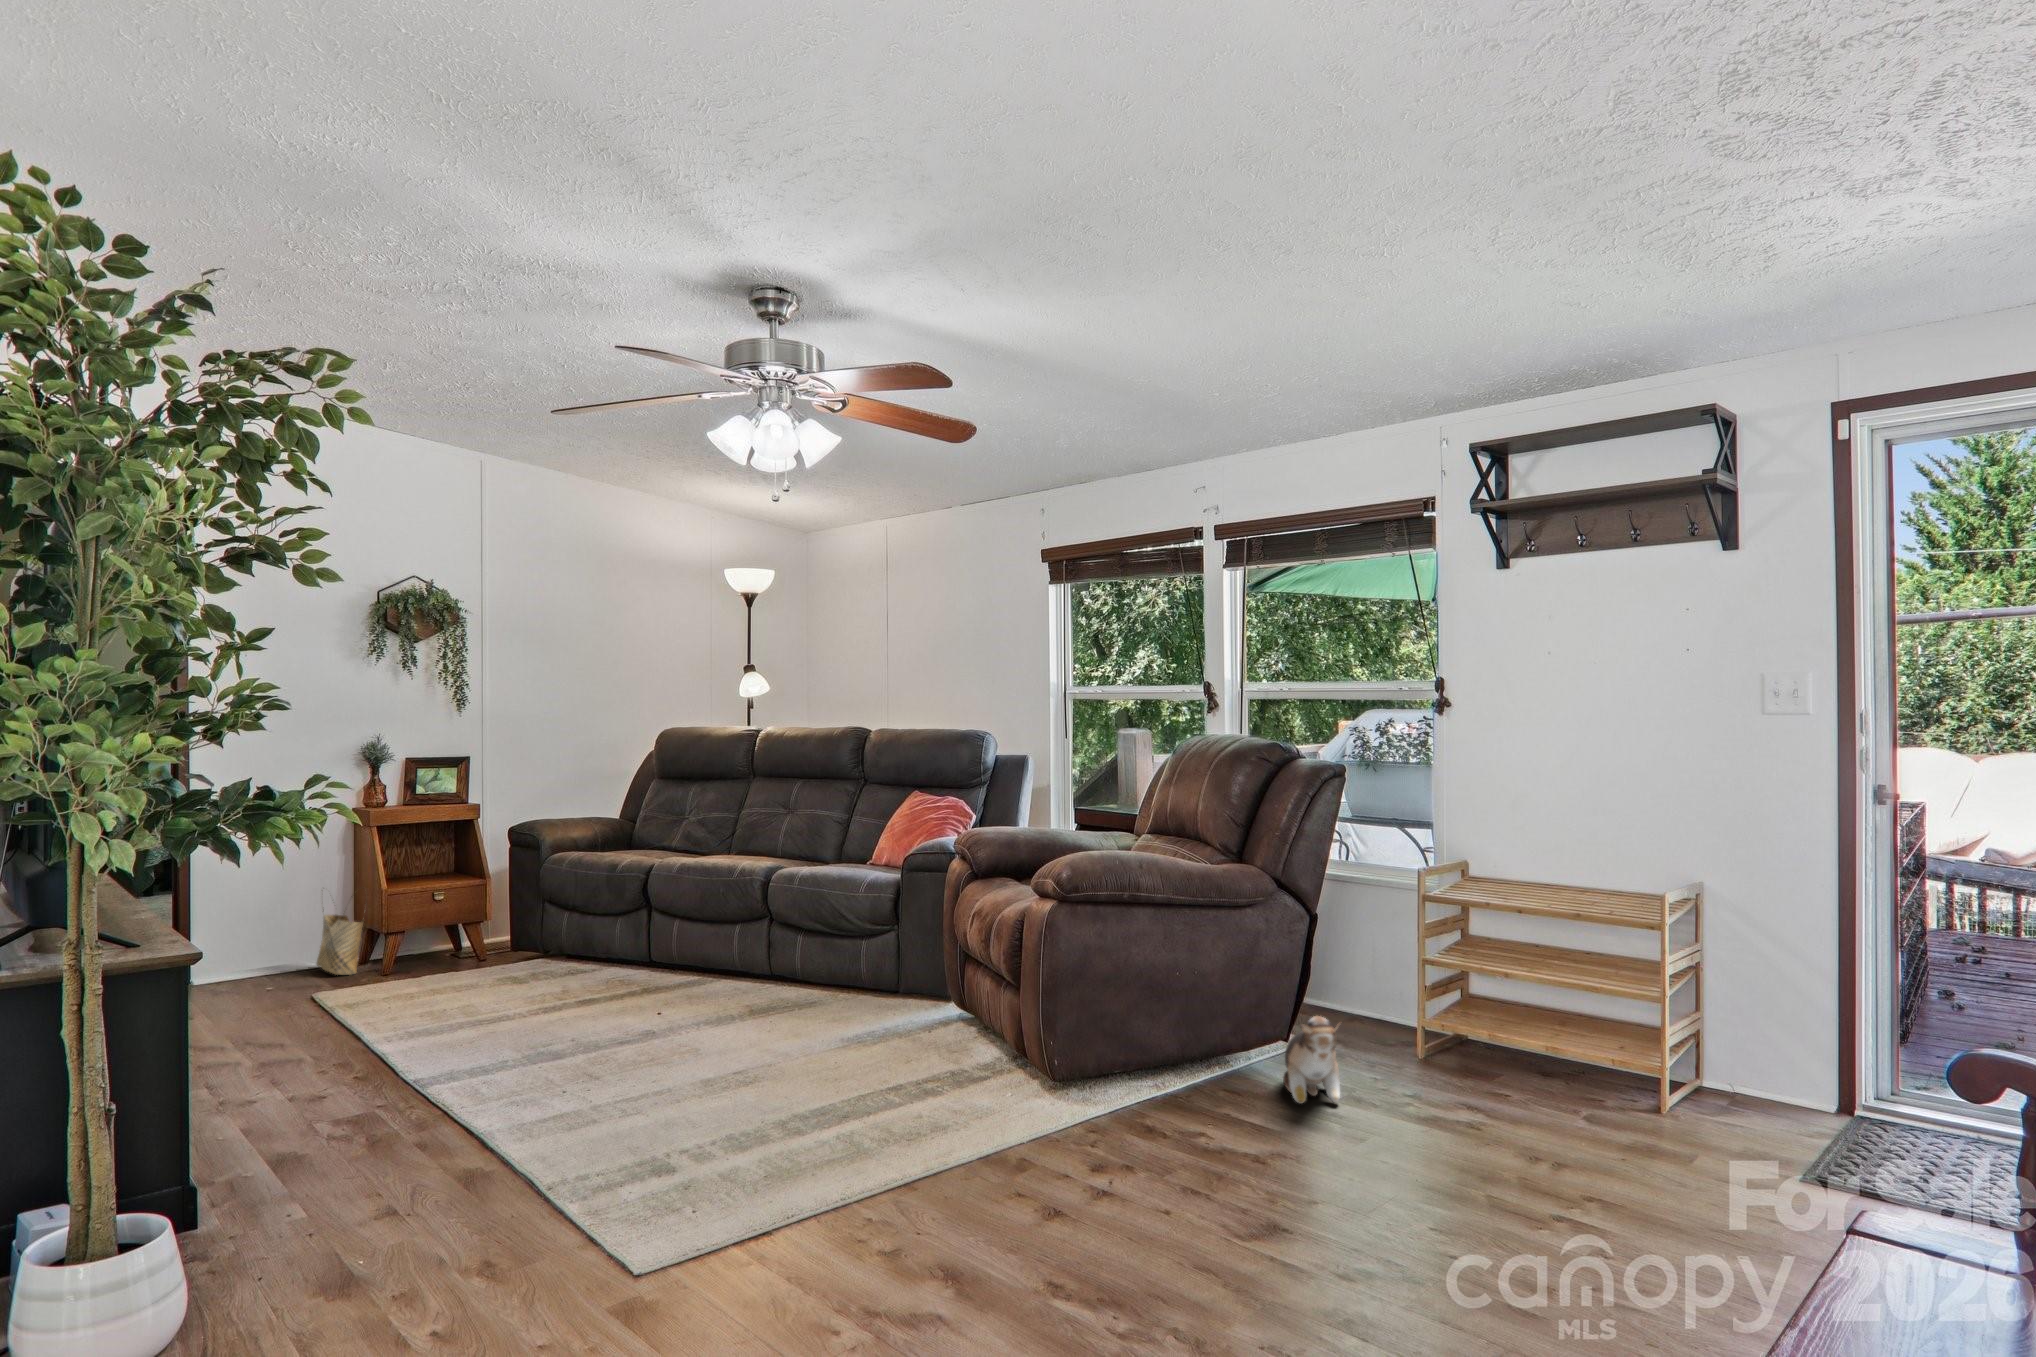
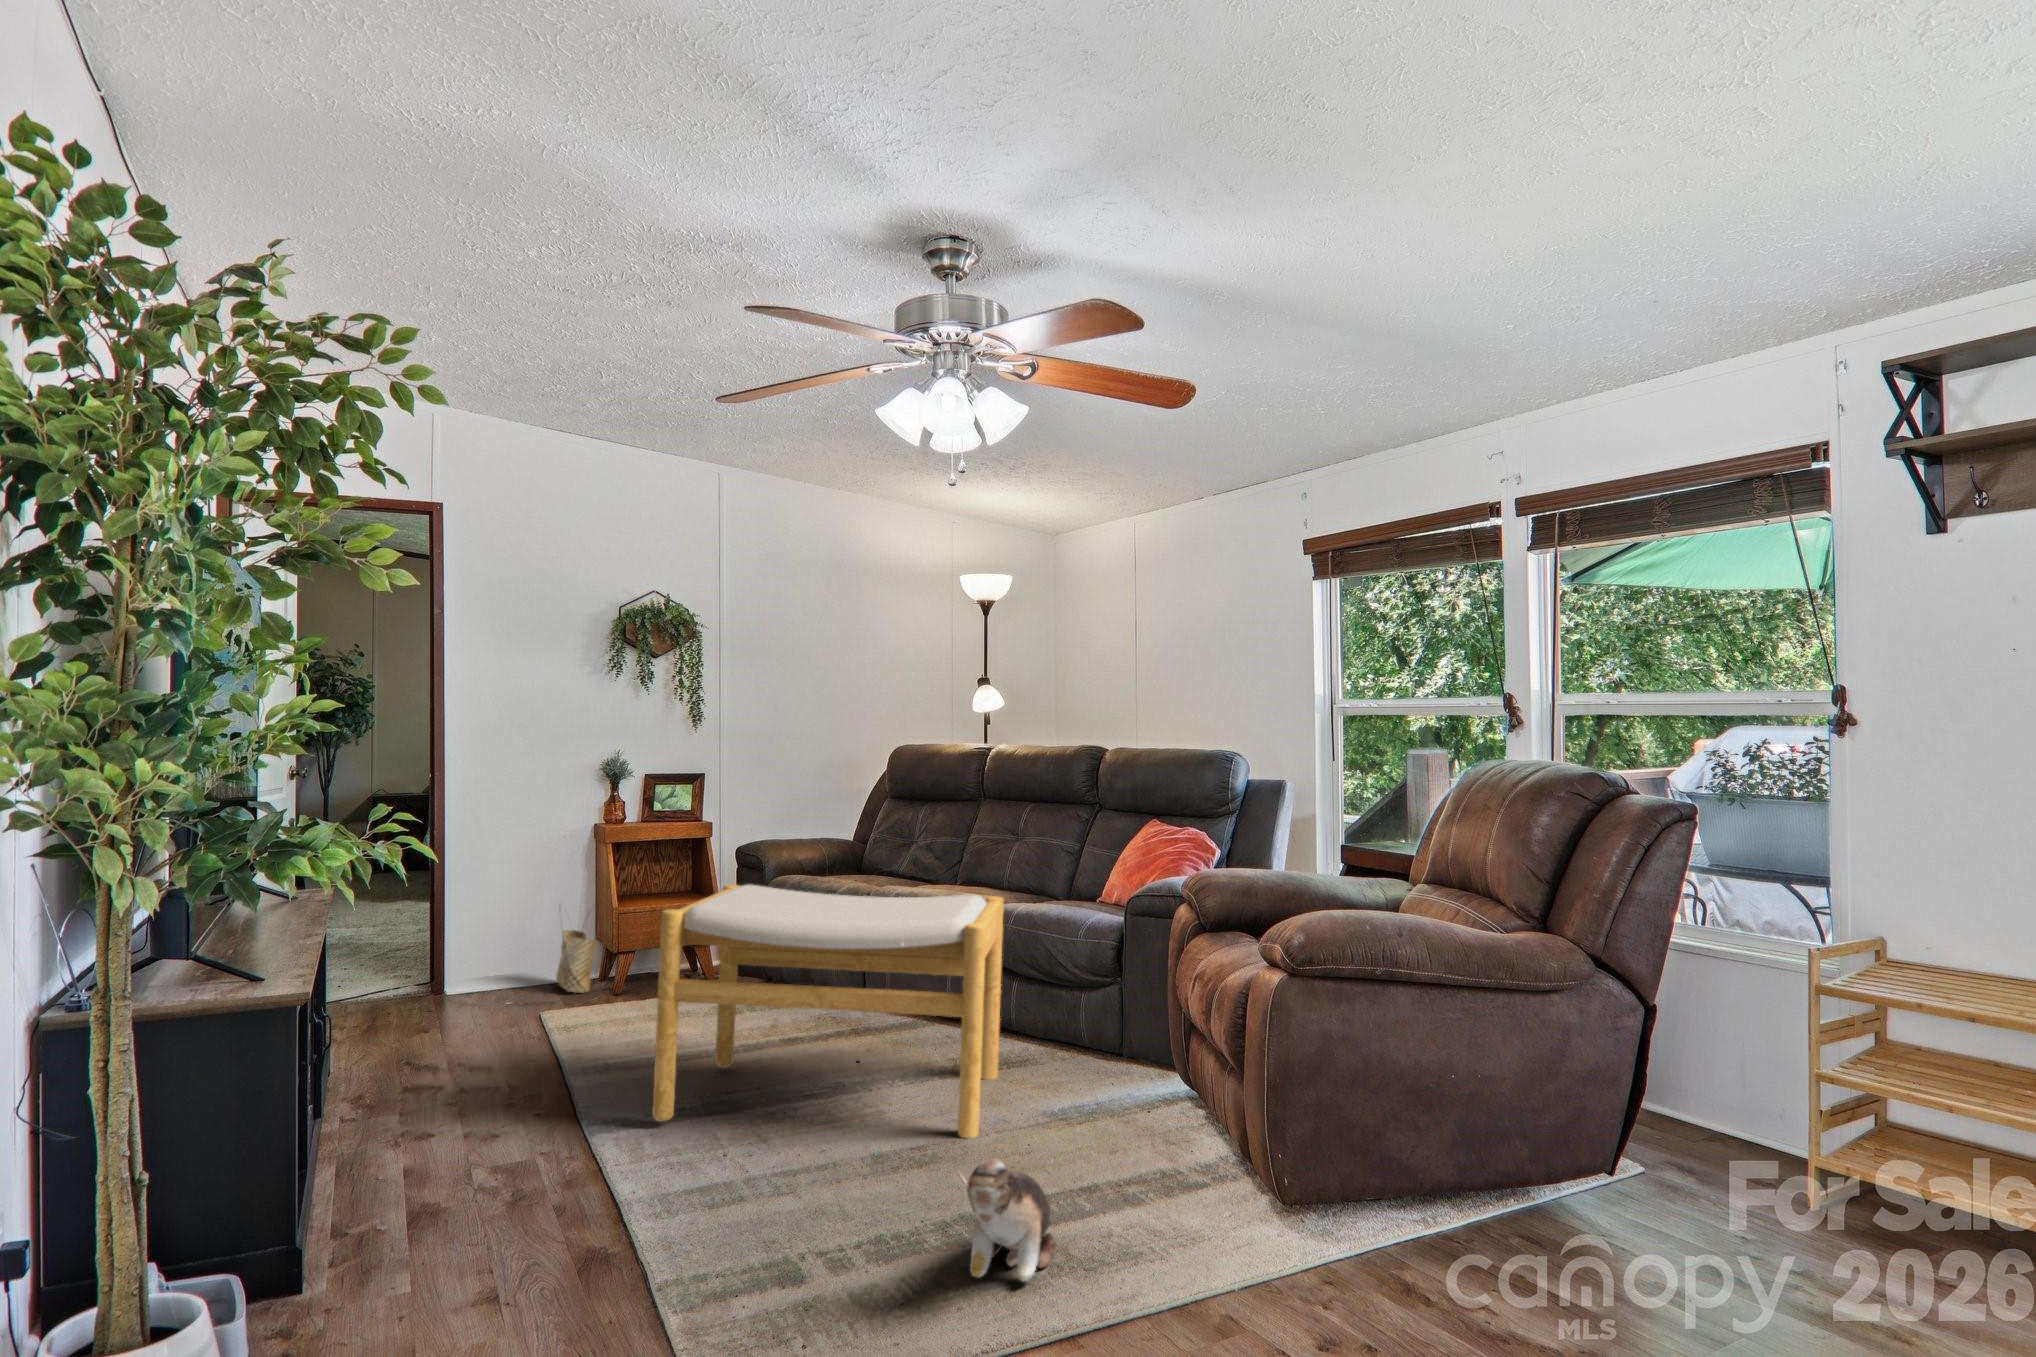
footstool: none [481,857,796,1071] -> present [652,885,1004,1139]
plush toy: present [1283,1016,1342,1103] -> present [958,1158,1056,1281]

